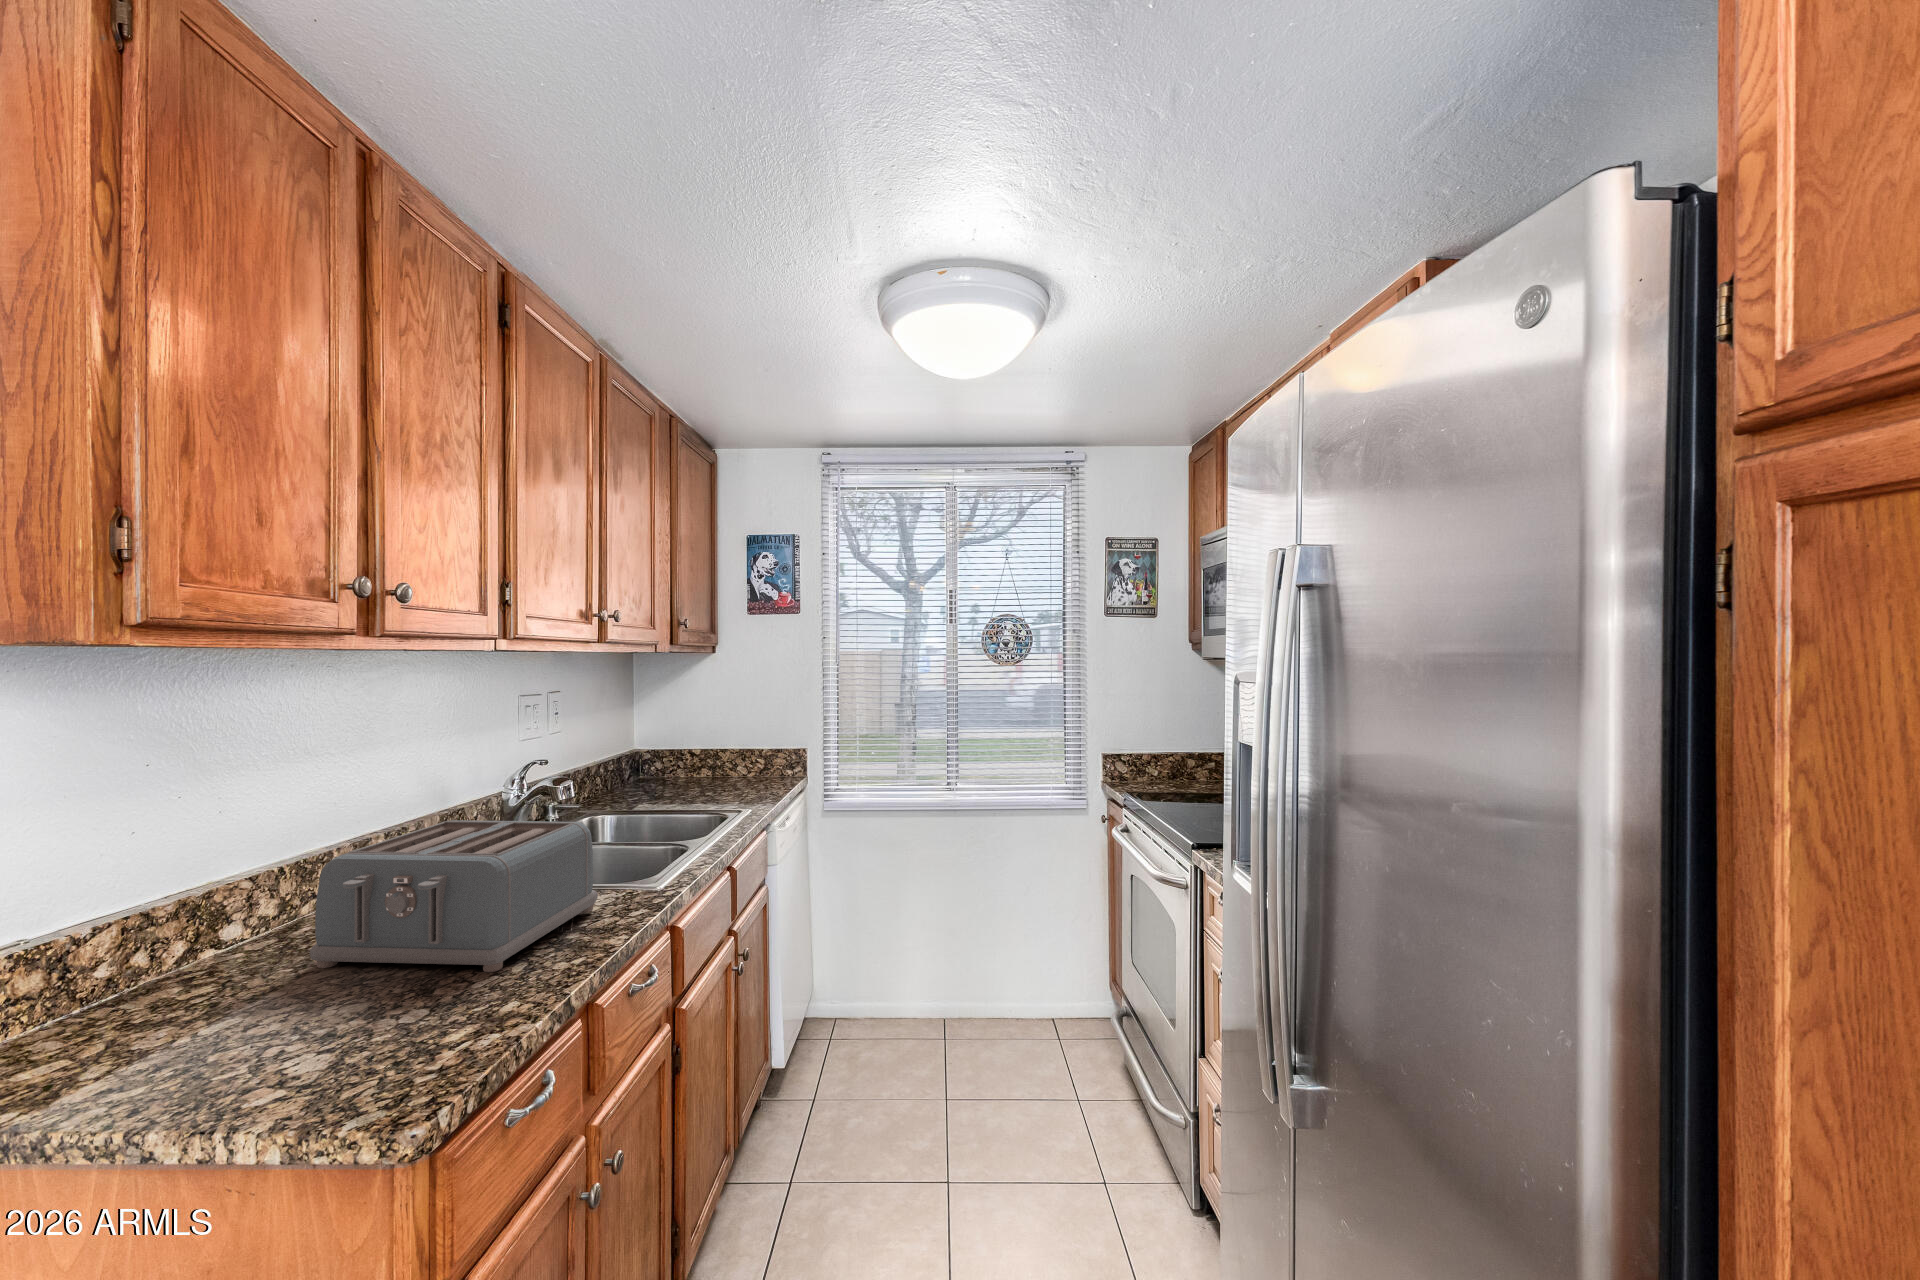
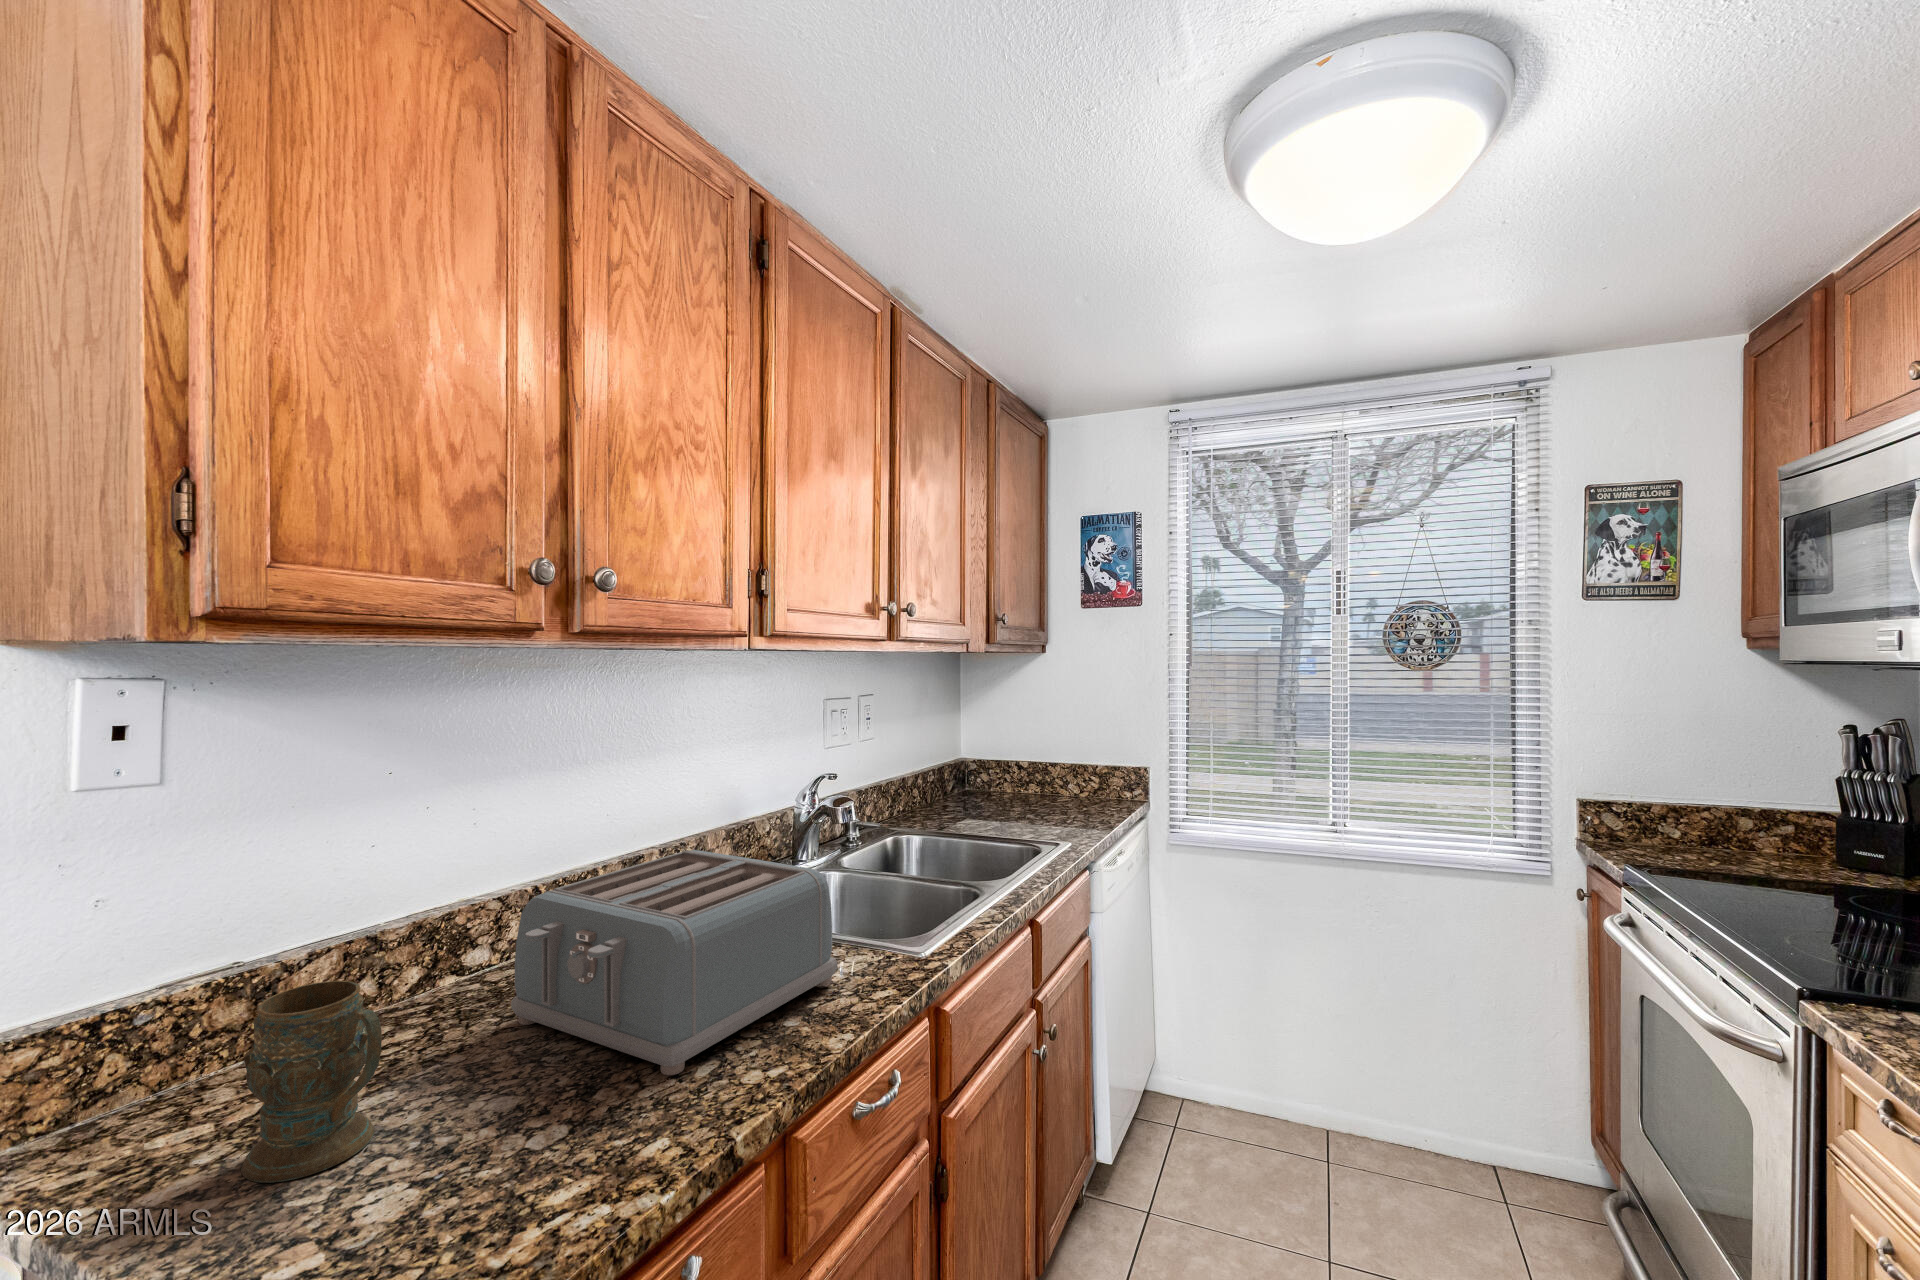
mug: none [143,918,287,1072] -> present [241,981,382,1183]

